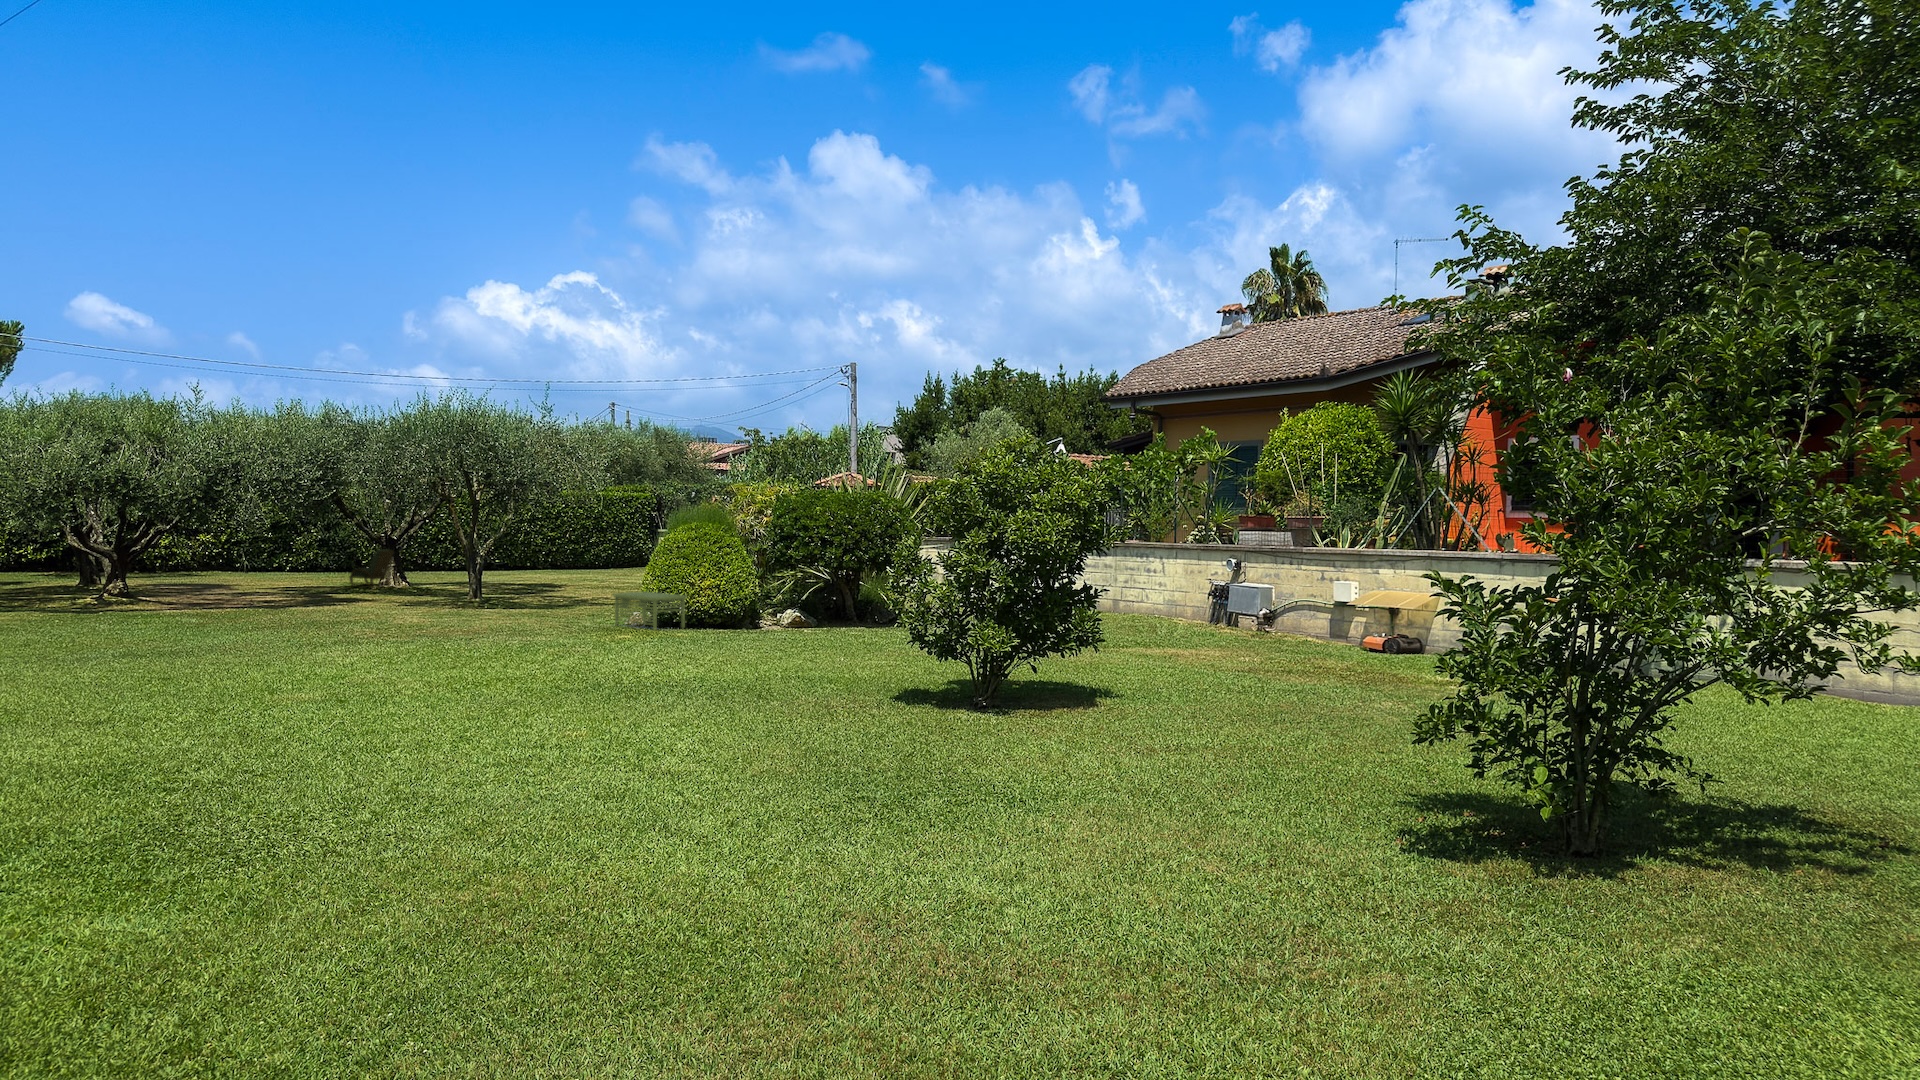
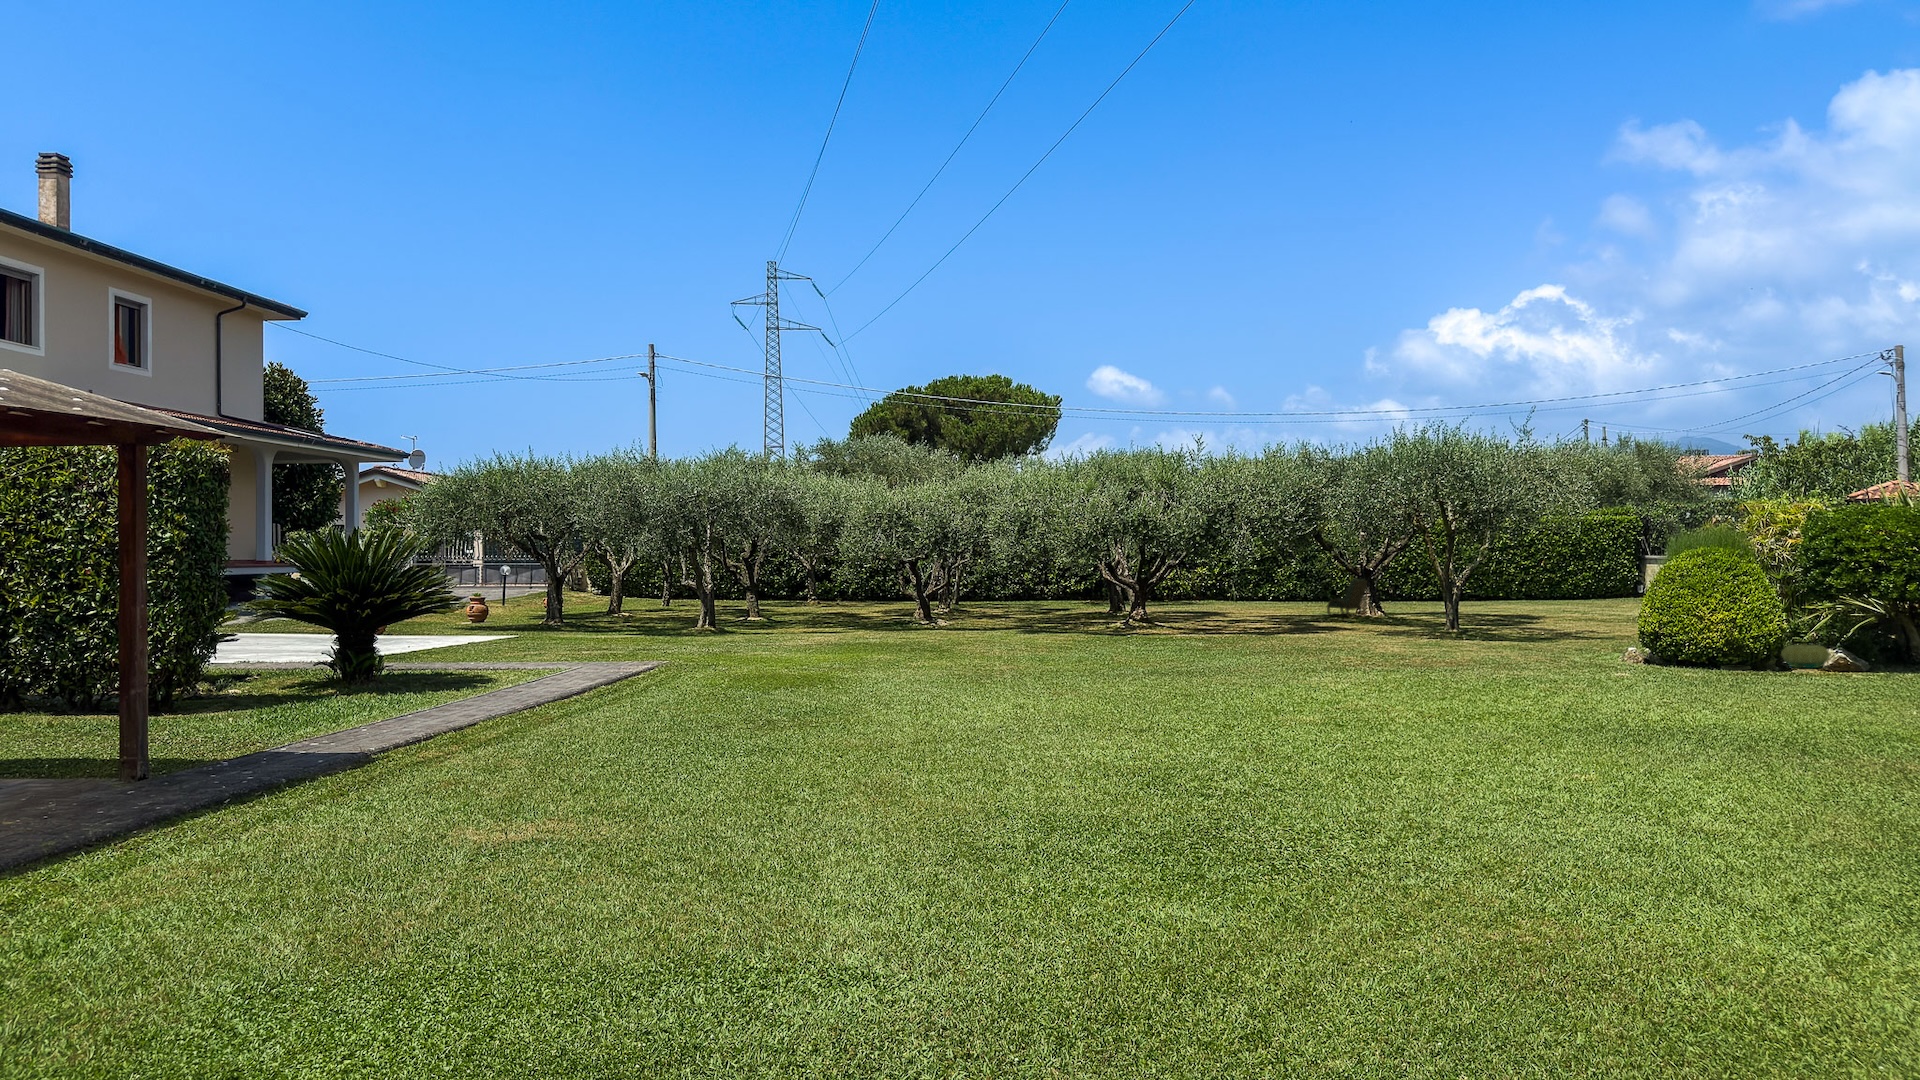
potted tree: none [708,588,733,629] -> present [1722,628,1750,670]
storage bench: present [613,592,687,630] -> none [1603,625,1693,669]
basket: none [754,605,790,626] -> present [1781,644,1830,668]

